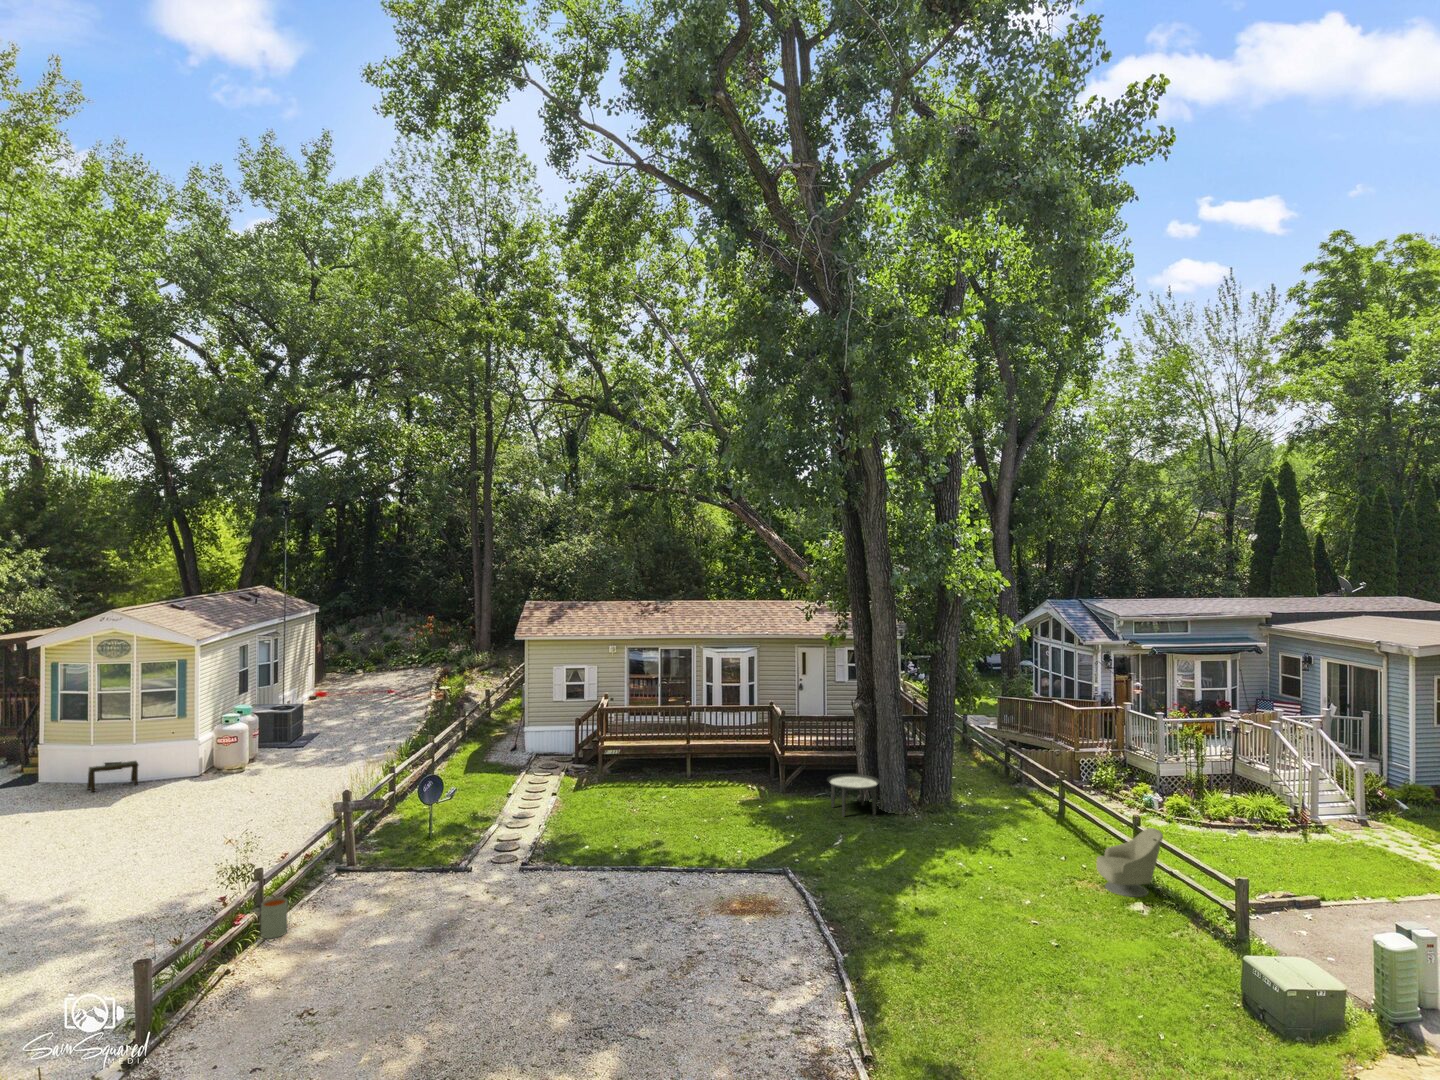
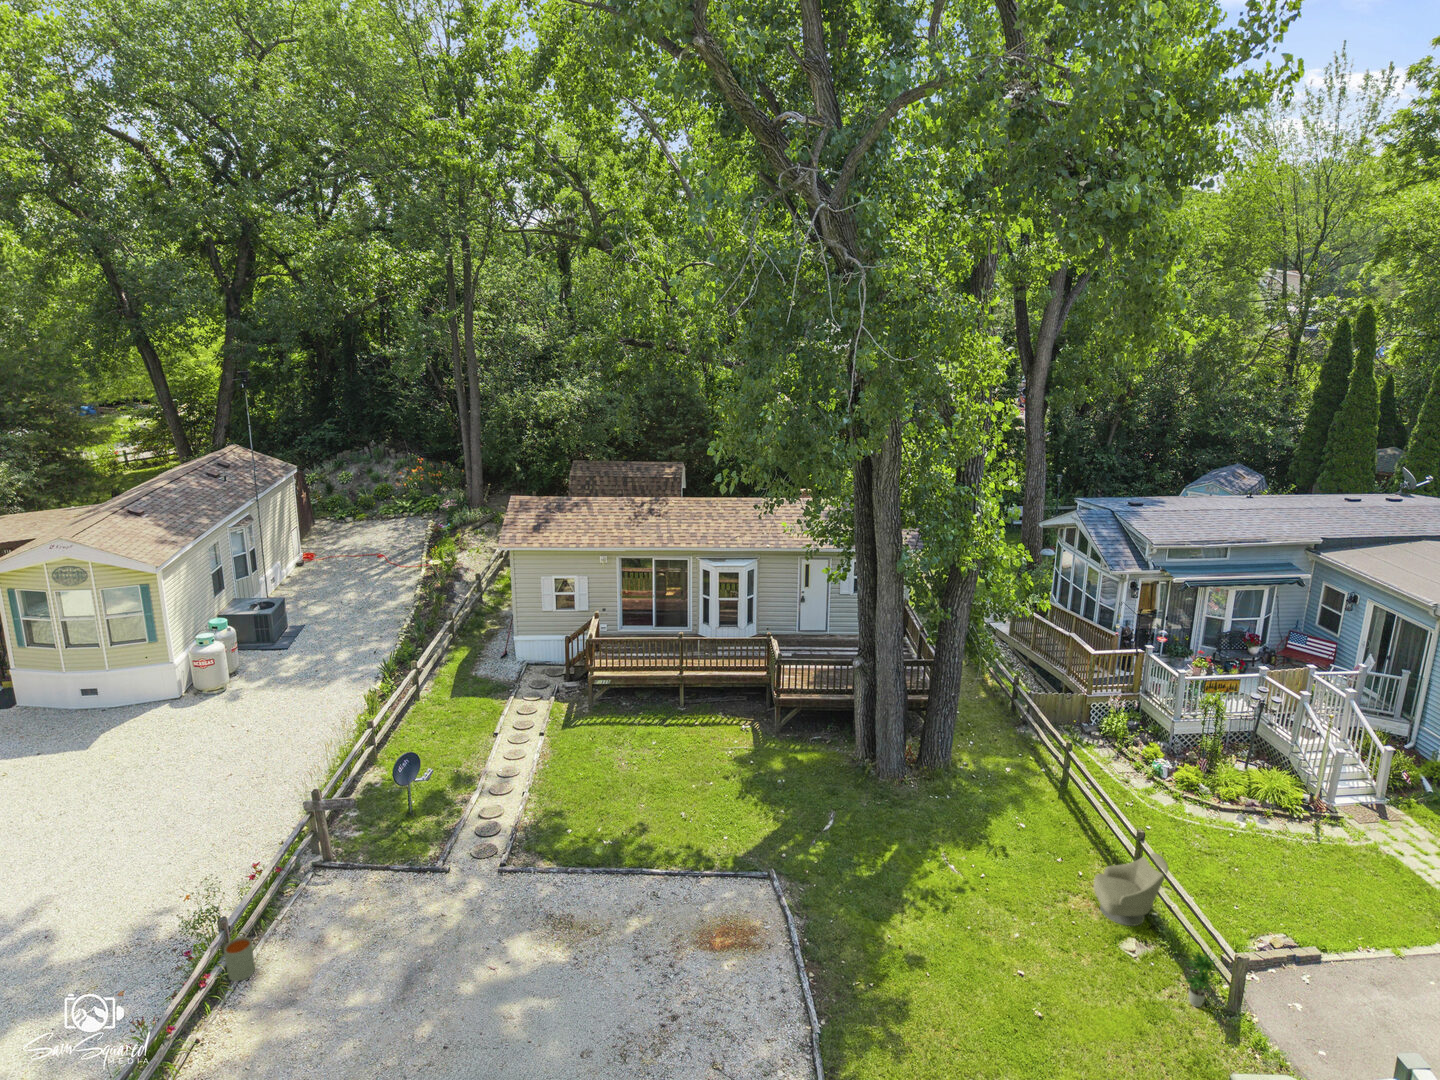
bench: present [87,761,138,792] -> none [64,689,118,726]
round table: present [827,774,880,817] -> none [822,726,877,778]
potted plant: none [1185,881,1224,941] -> present [1185,953,1216,1007]

